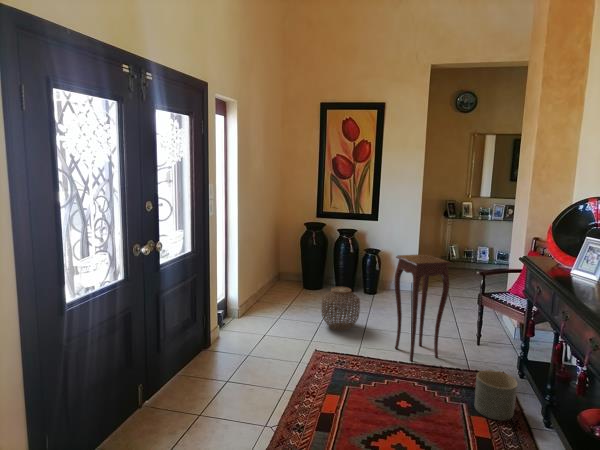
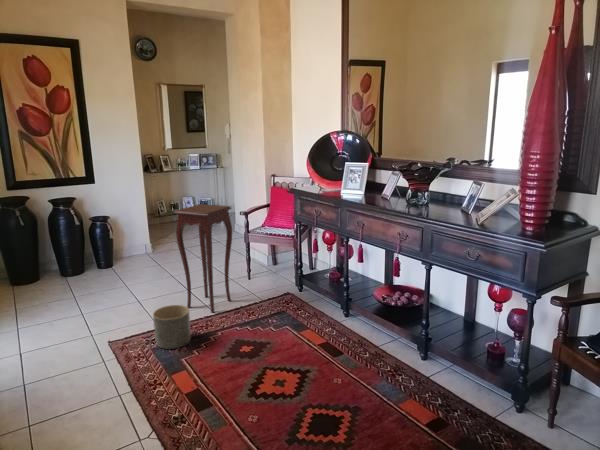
woven basket: present [322,286,360,331] -> none [81,262,131,315]
planter: present [475,370,517,421] -> present [153,305,191,349]

